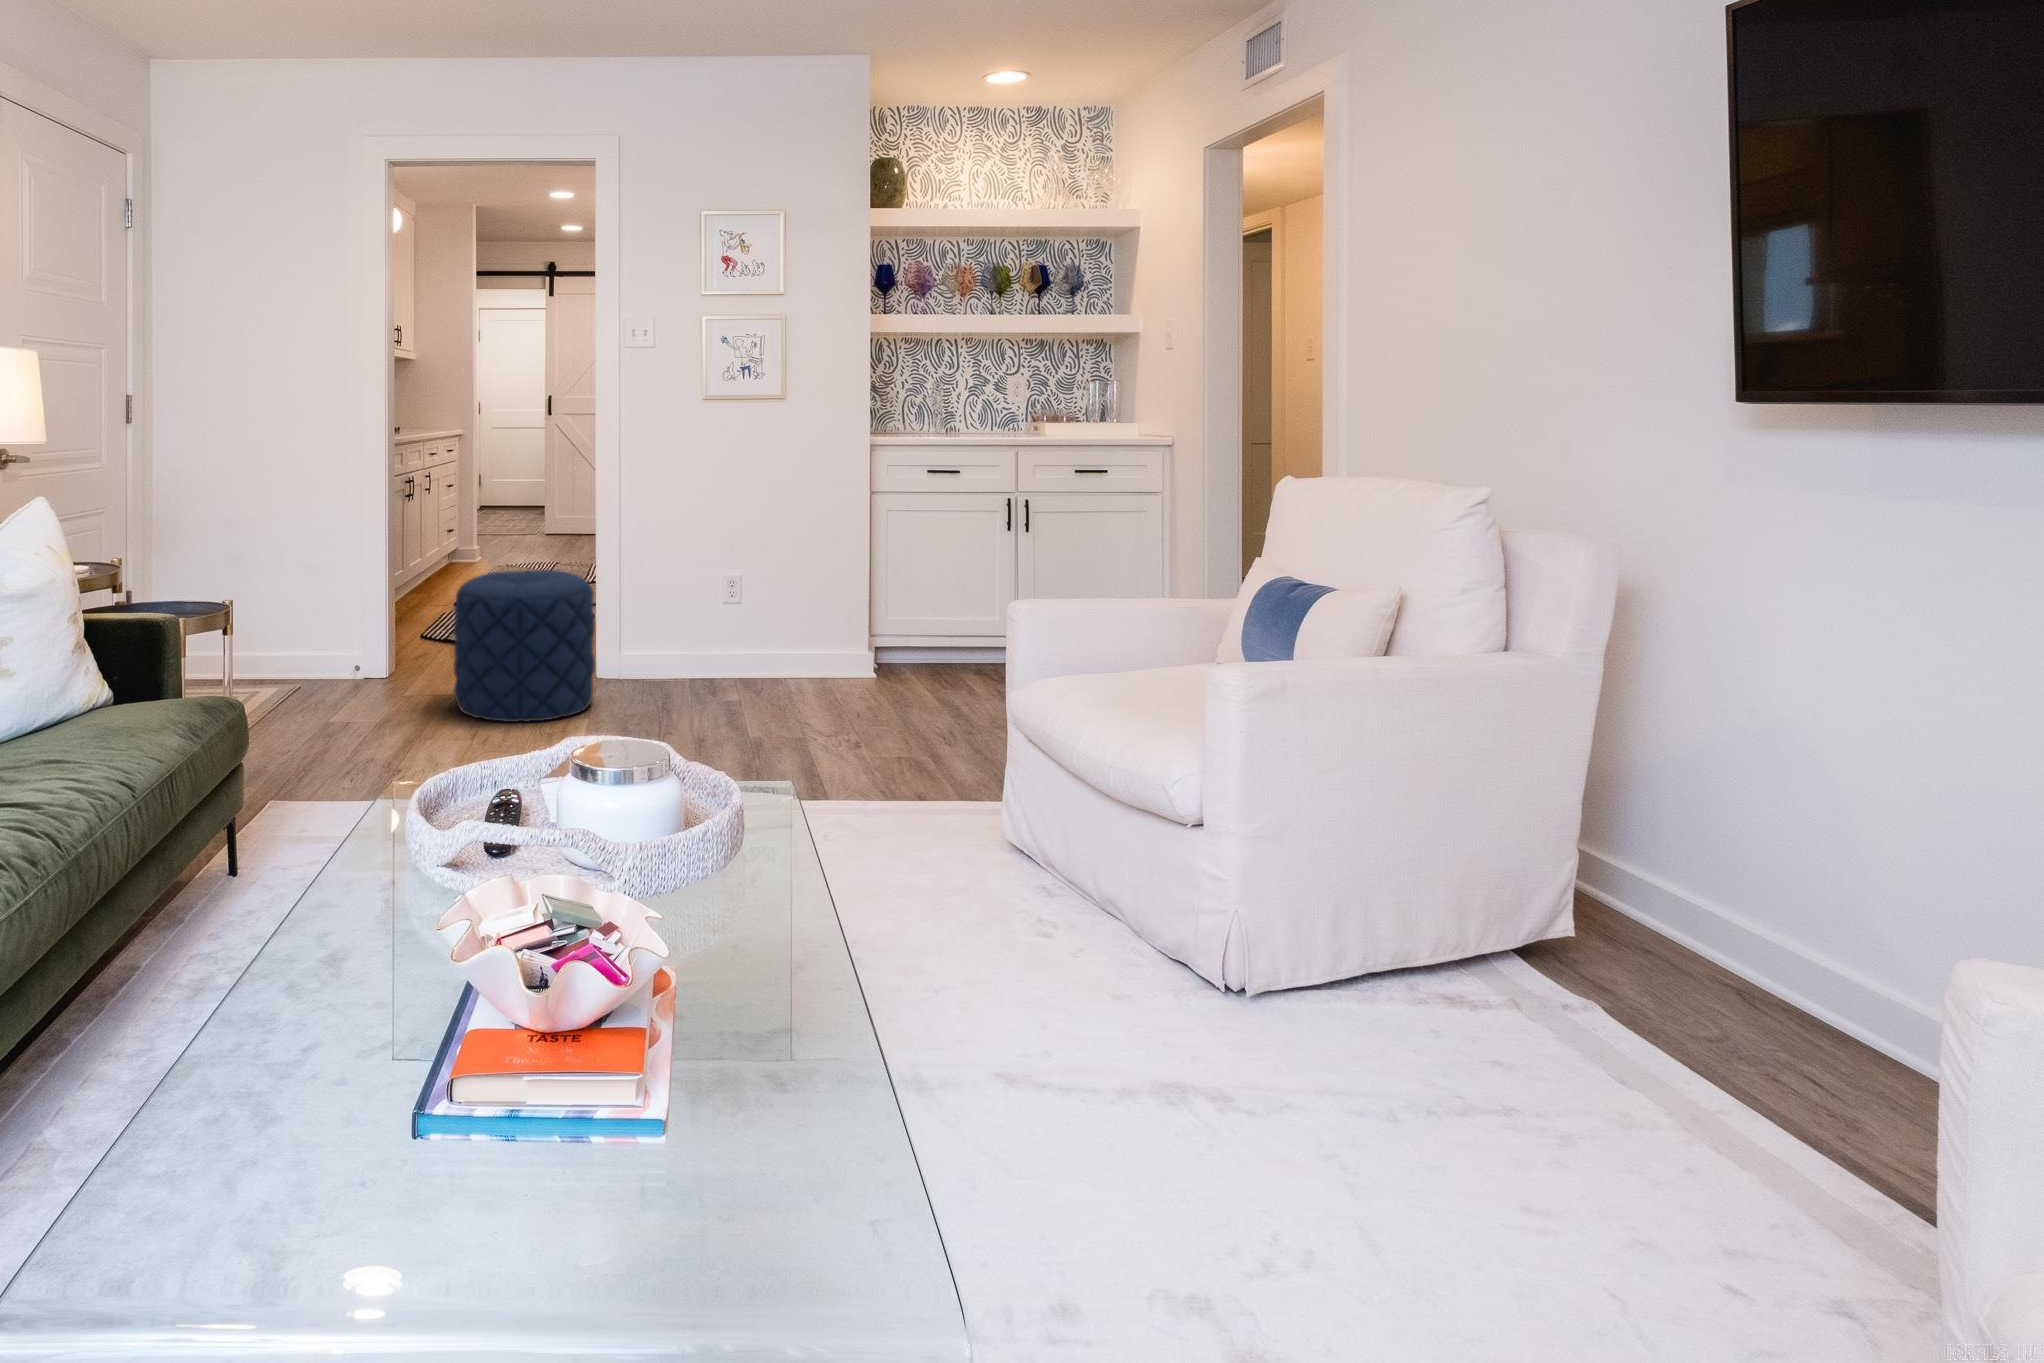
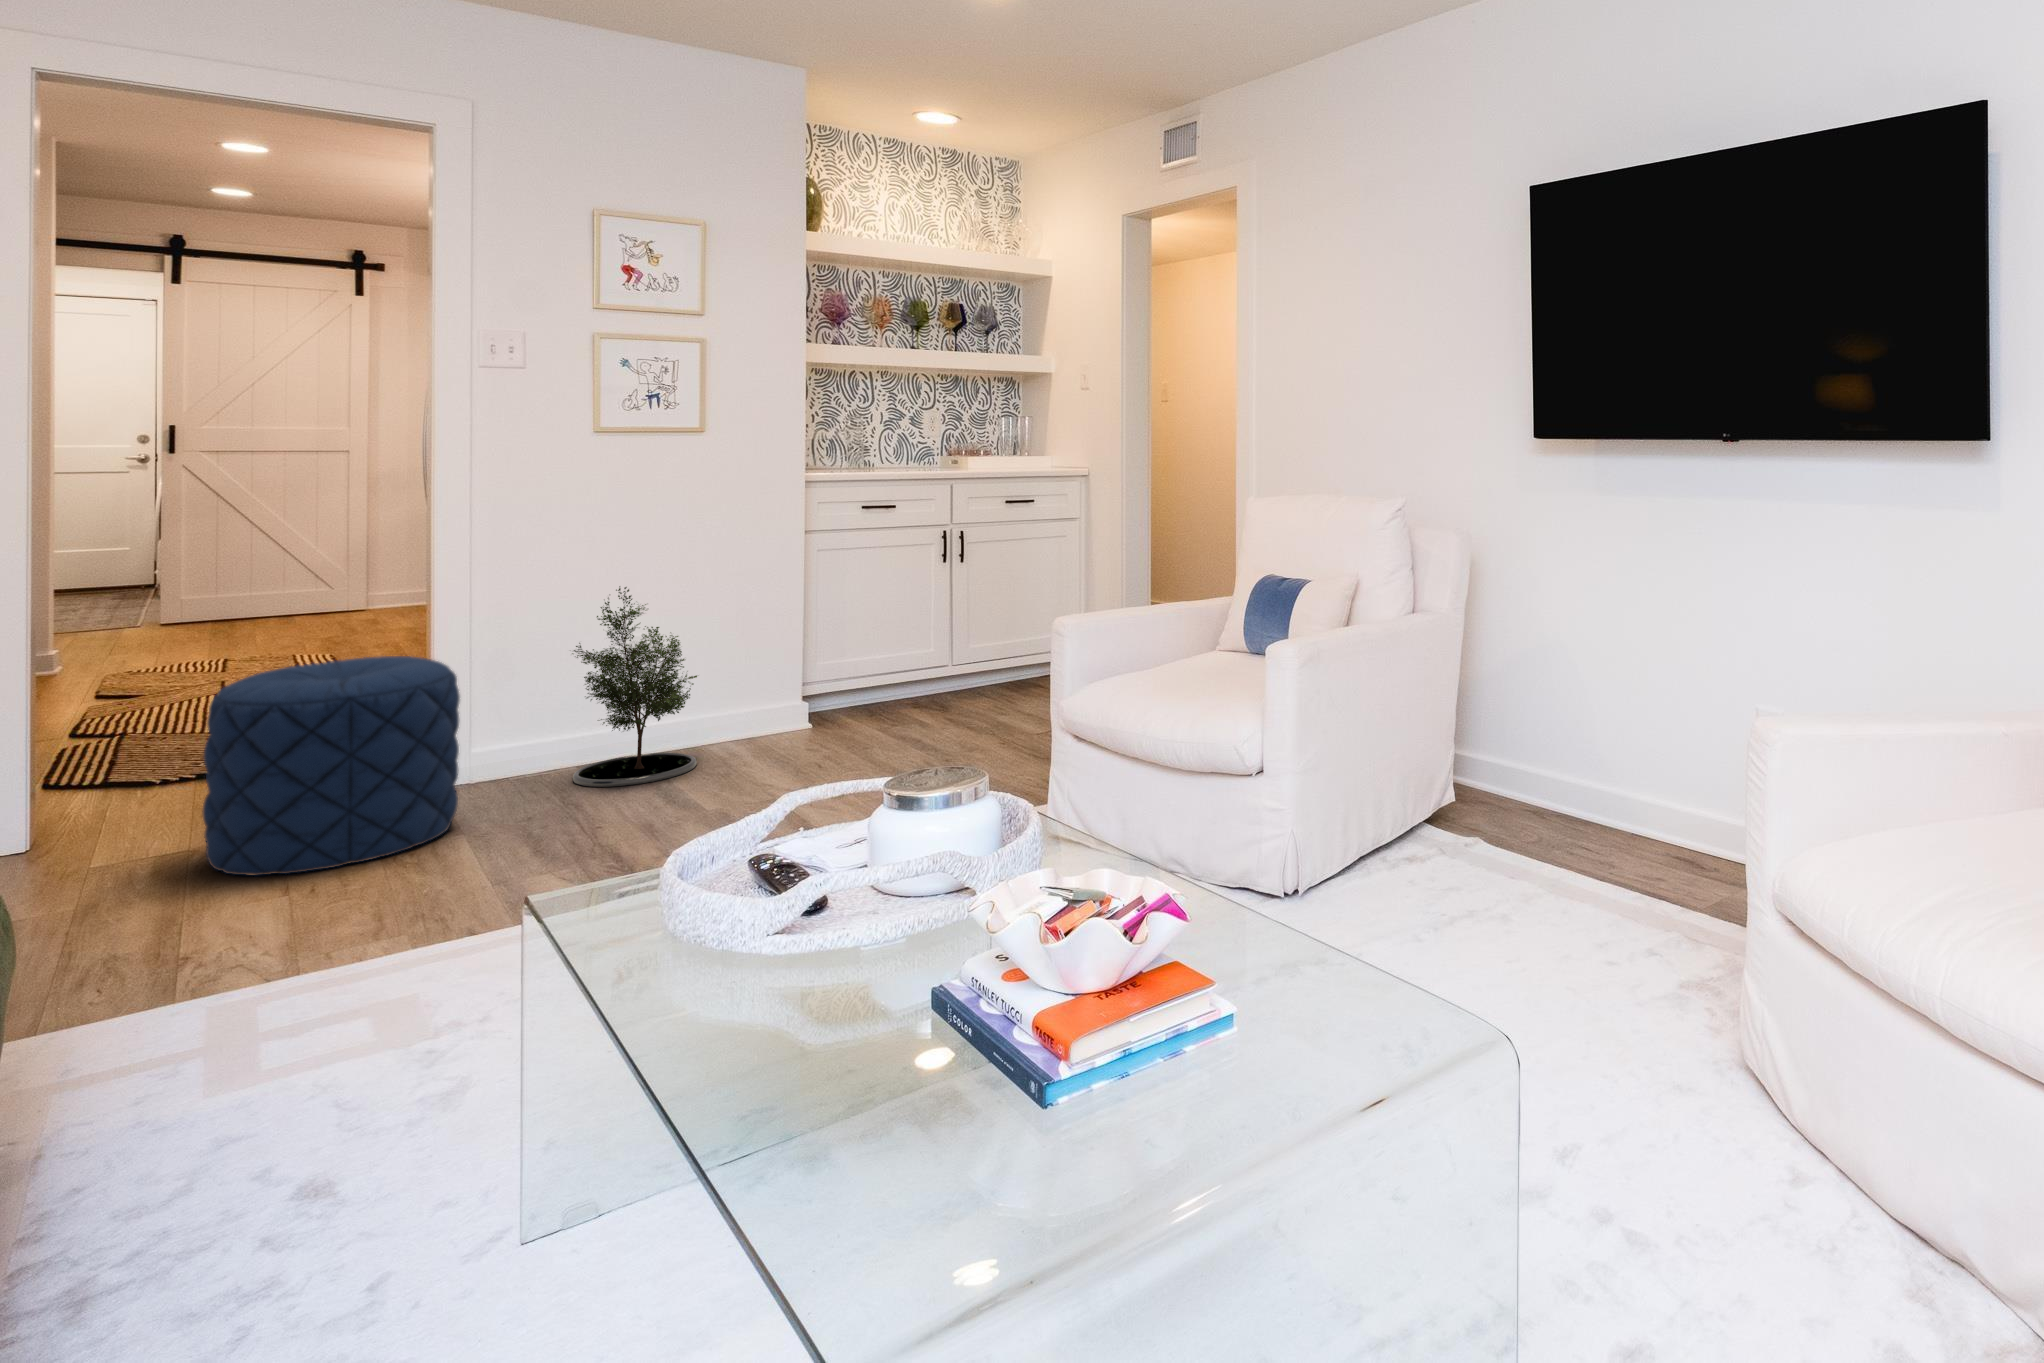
potted tree: none [677,530,775,700] -> present [572,586,697,787]

